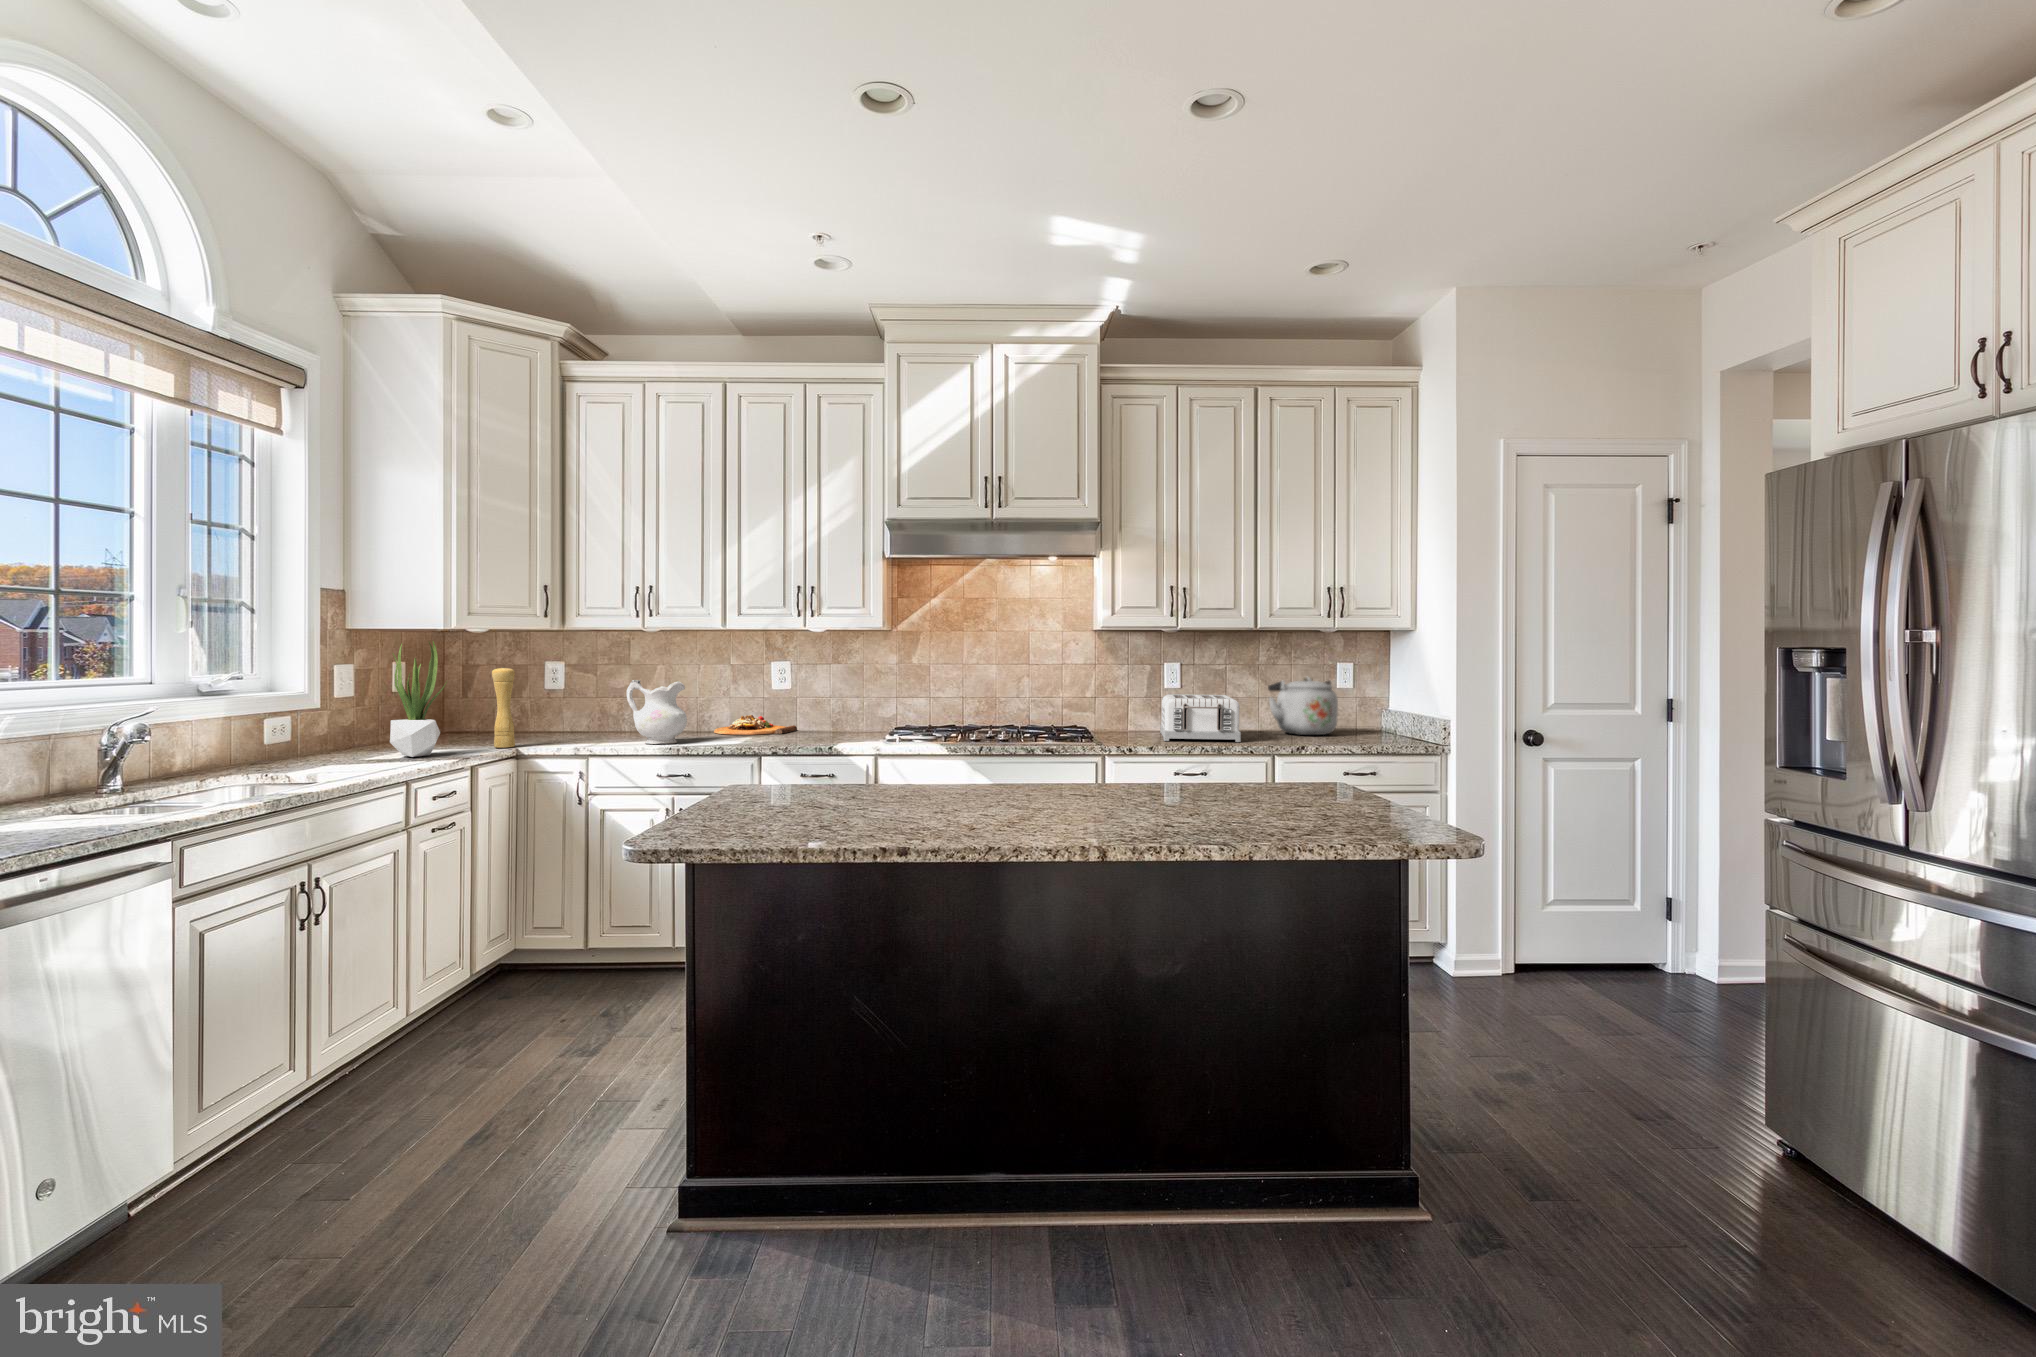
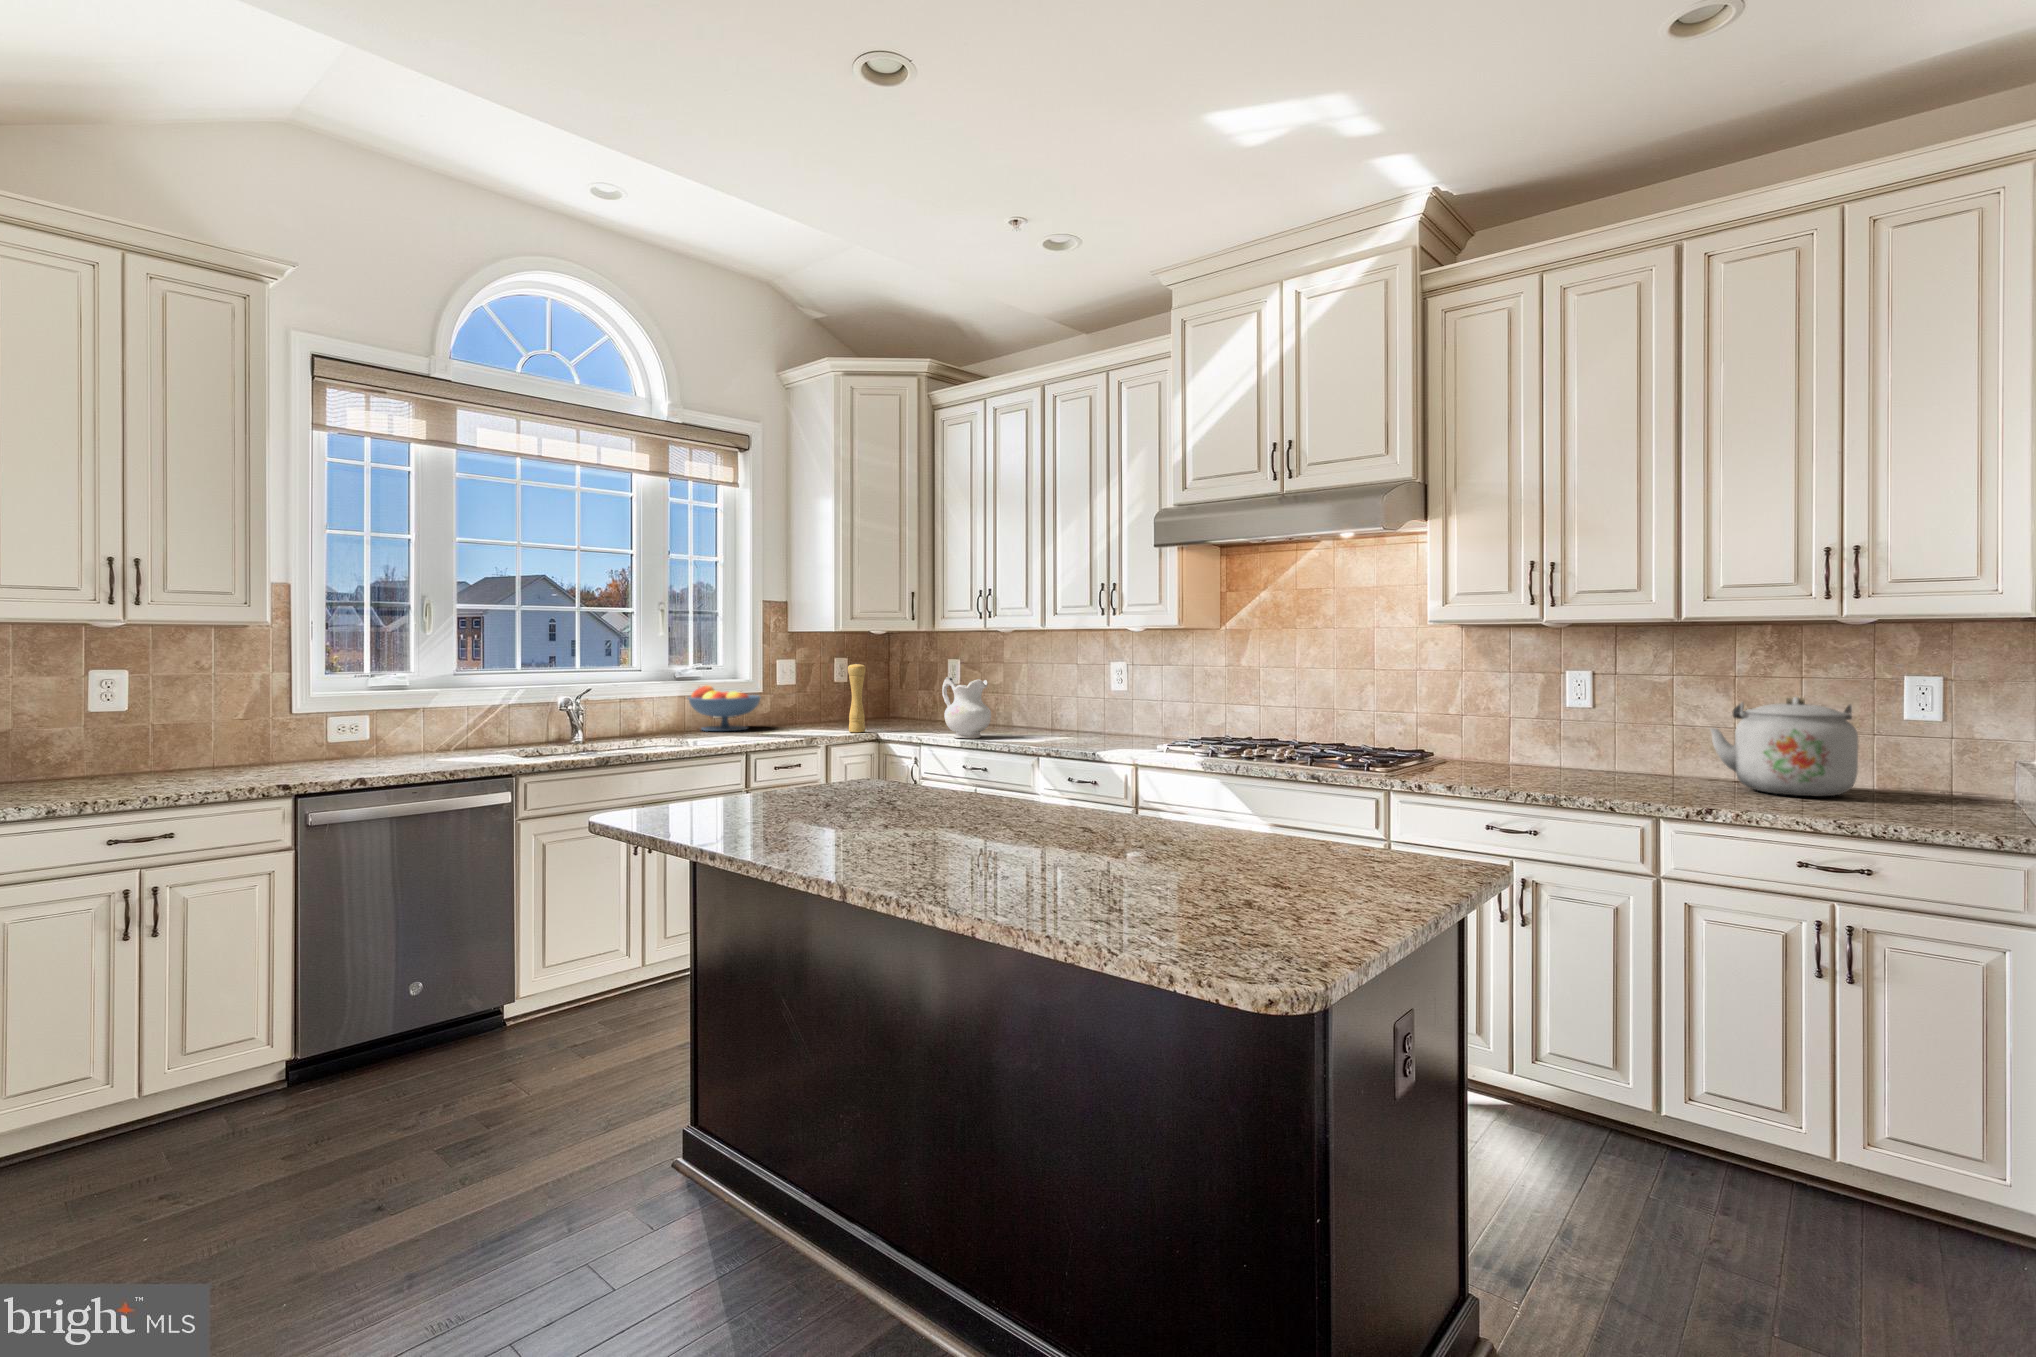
potted plant: present [390,641,447,757] -> none [765,640,805,734]
toaster: present [1160,694,1241,742] -> none [1485,716,1644,792]
fruit bowl: none [231,701,350,761] -> present [688,685,761,731]
cutting board: present [714,715,797,735] -> none [1042,717,1121,737]

